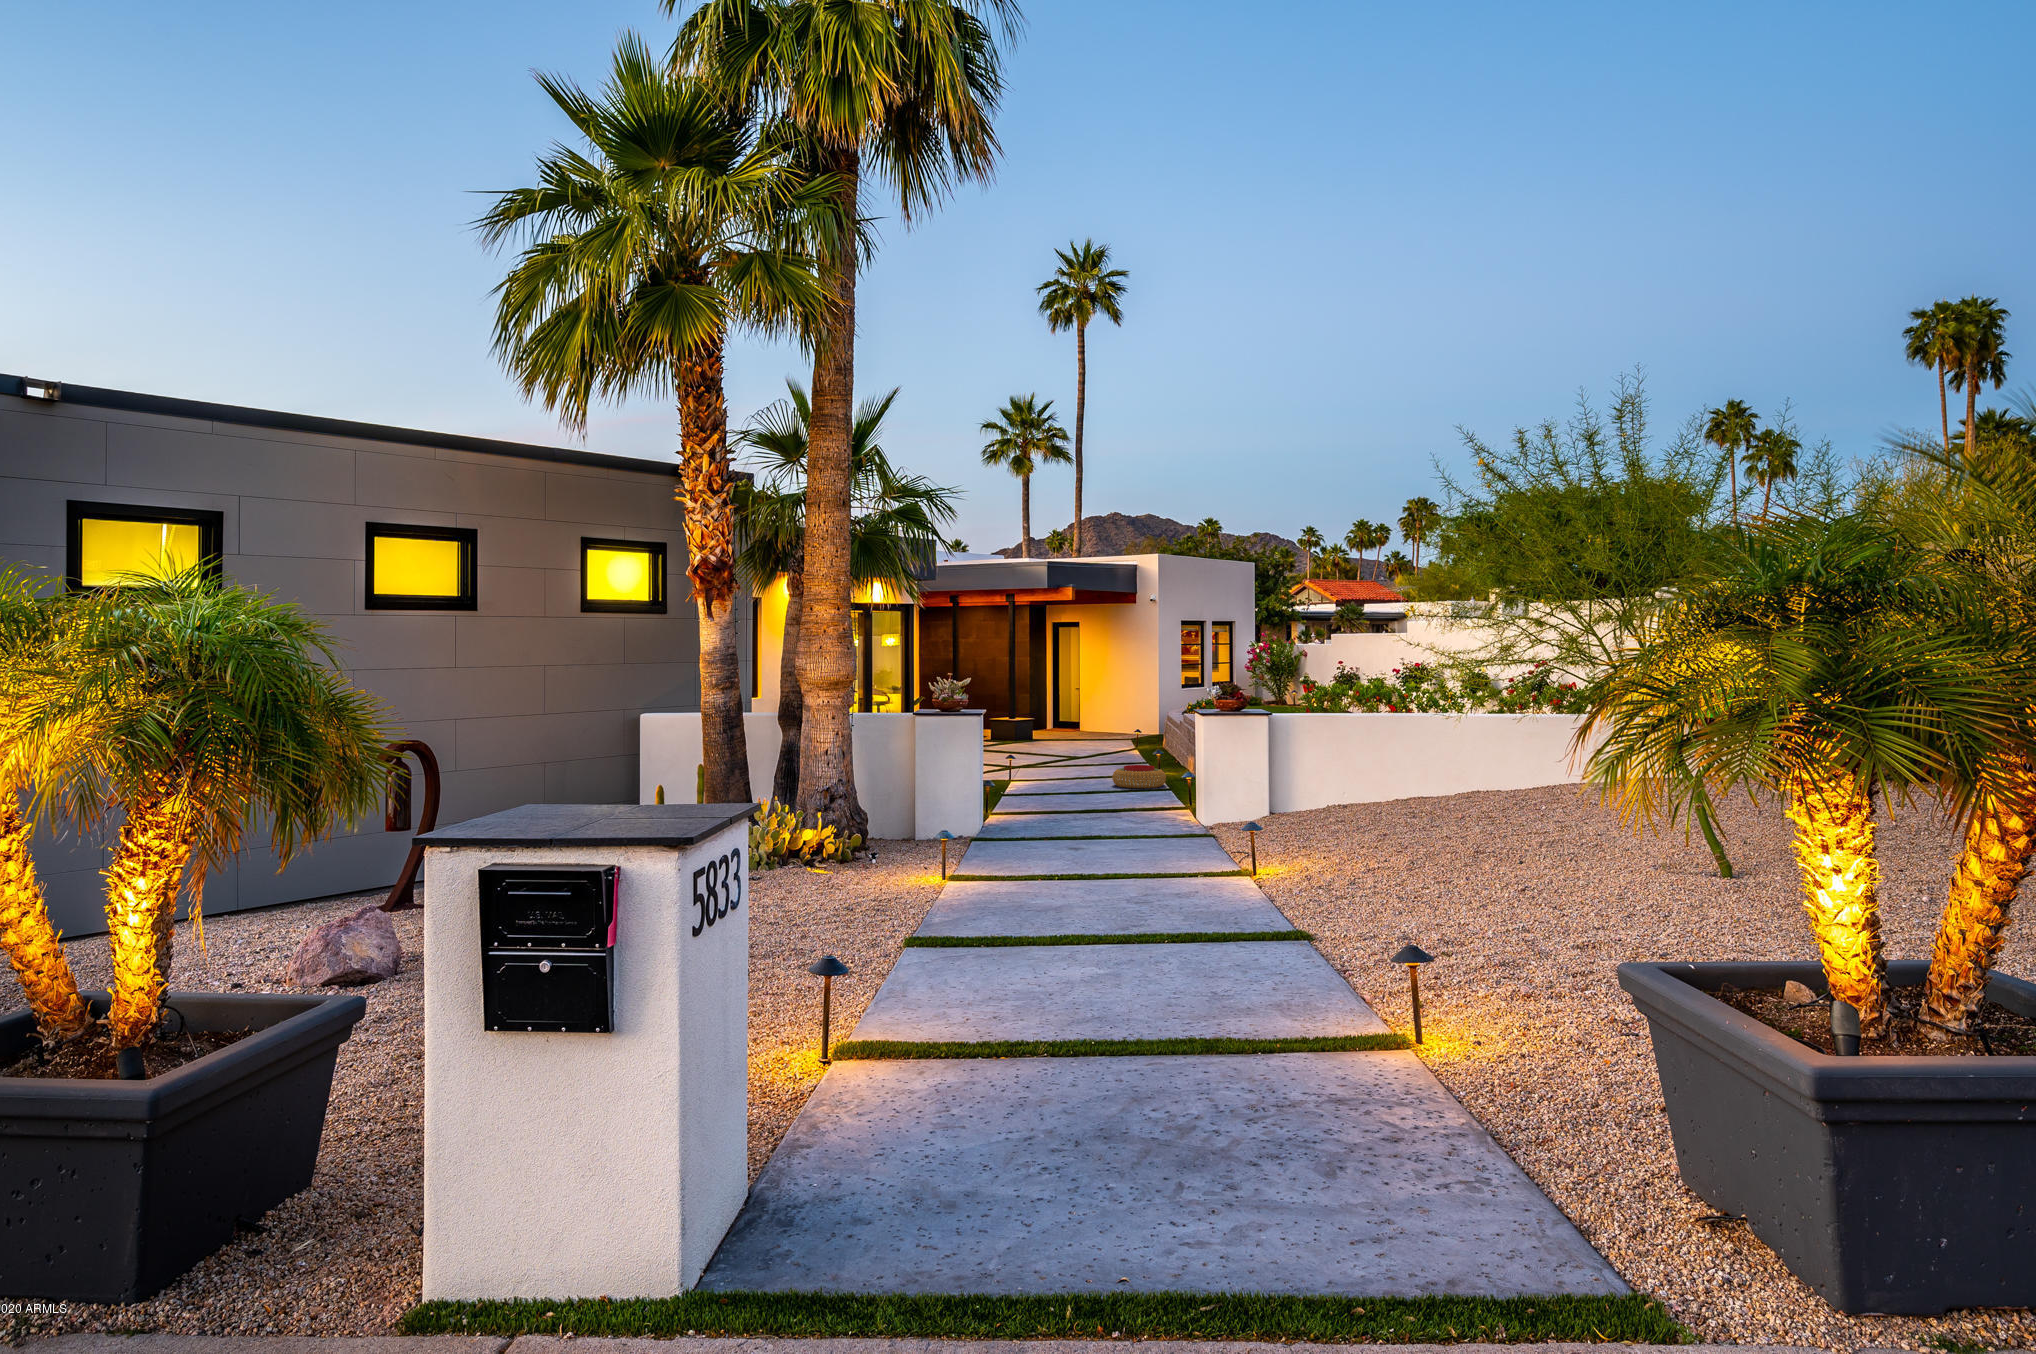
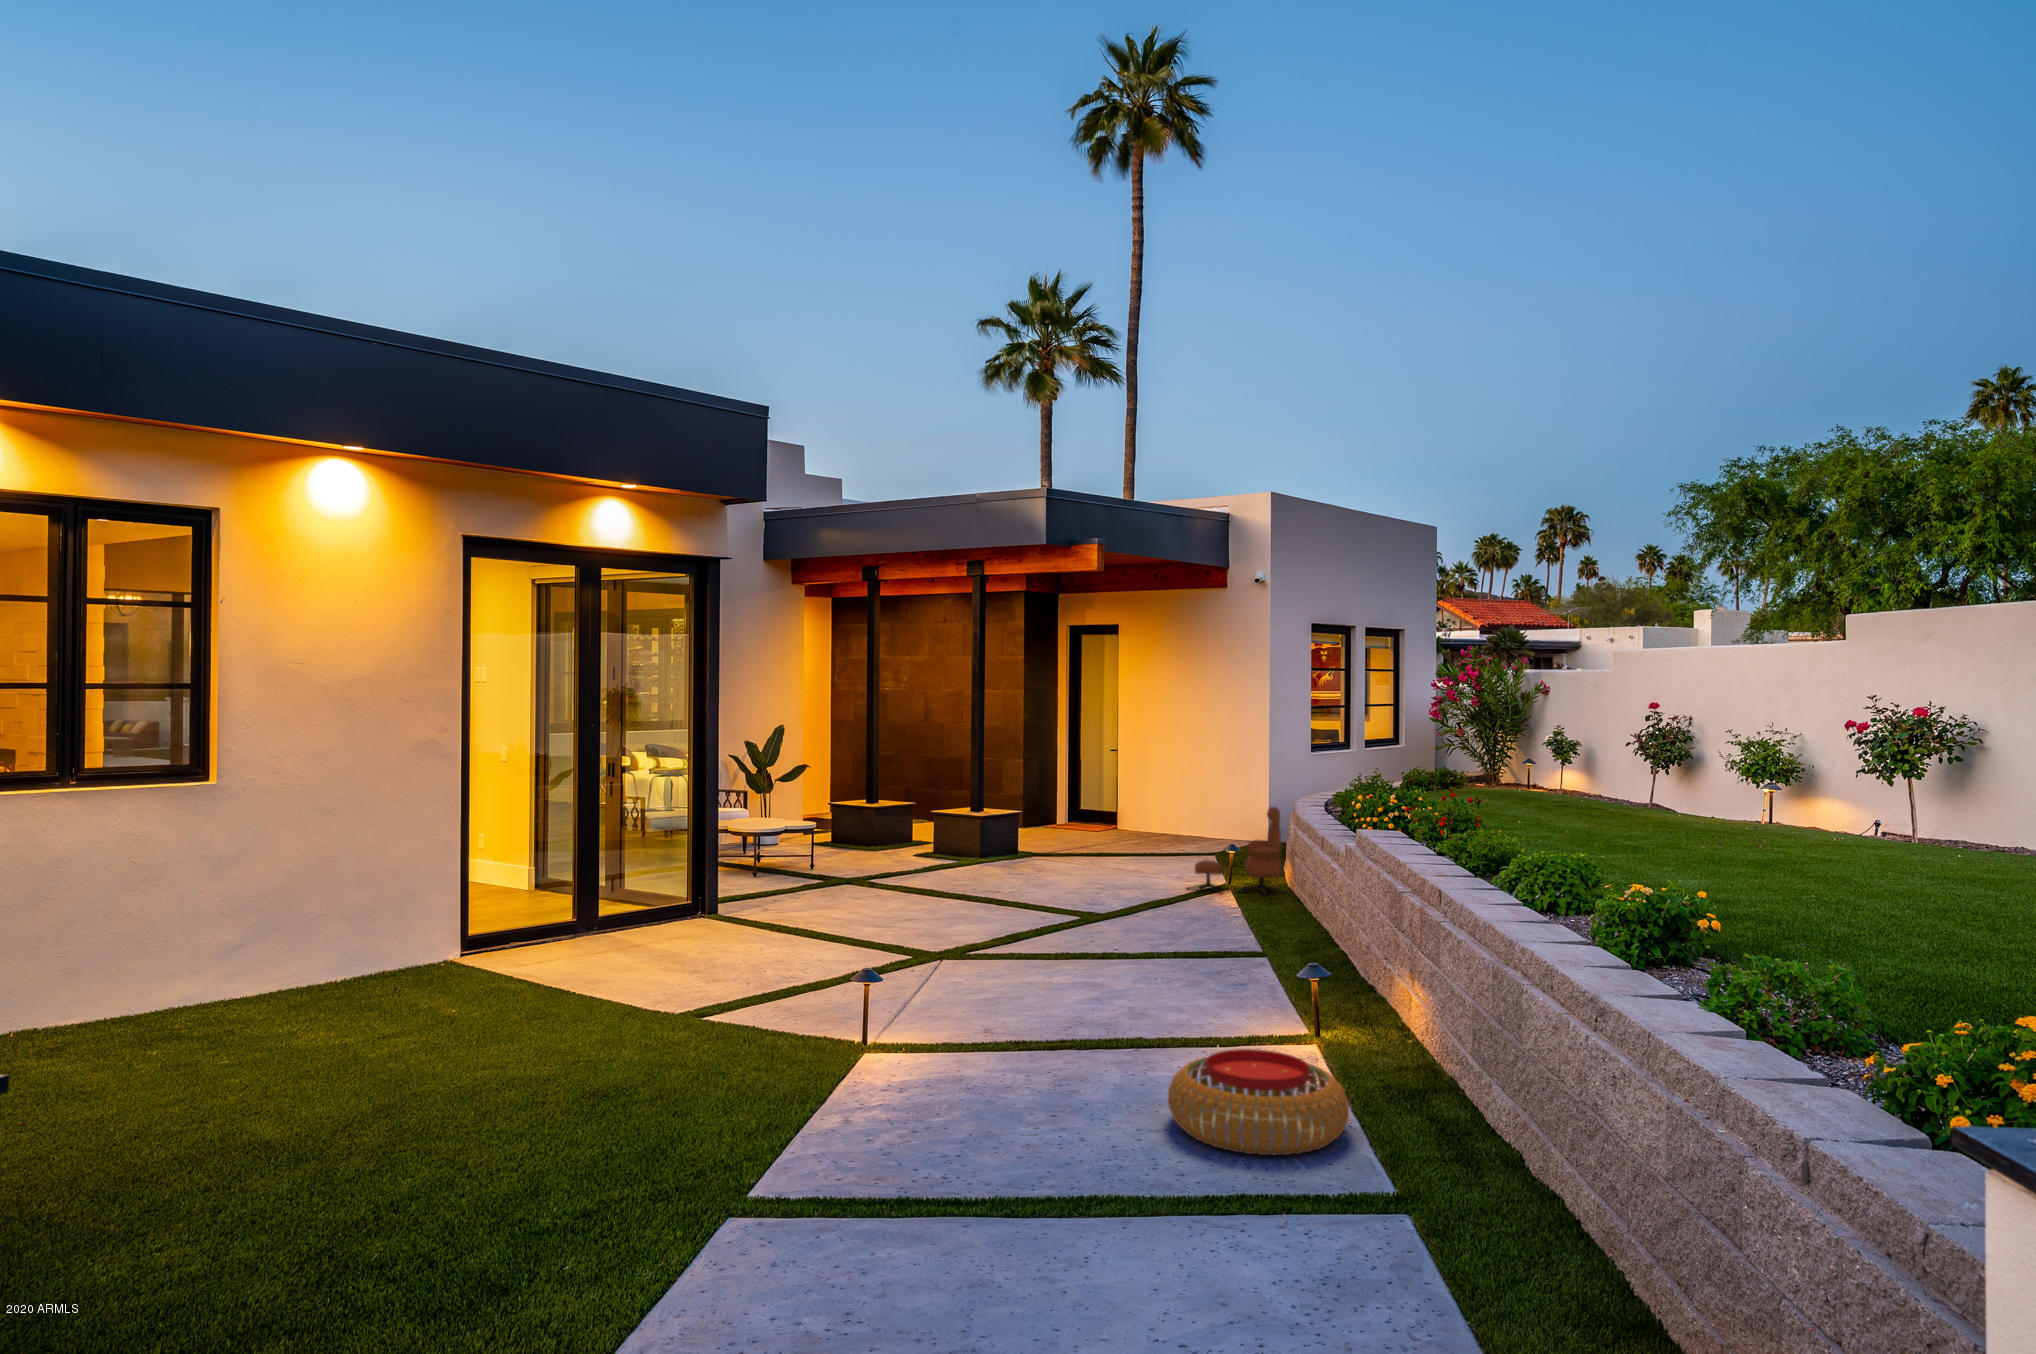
lounge chair: none [1117,710,1164,750] -> present [1187,807,1287,896]

